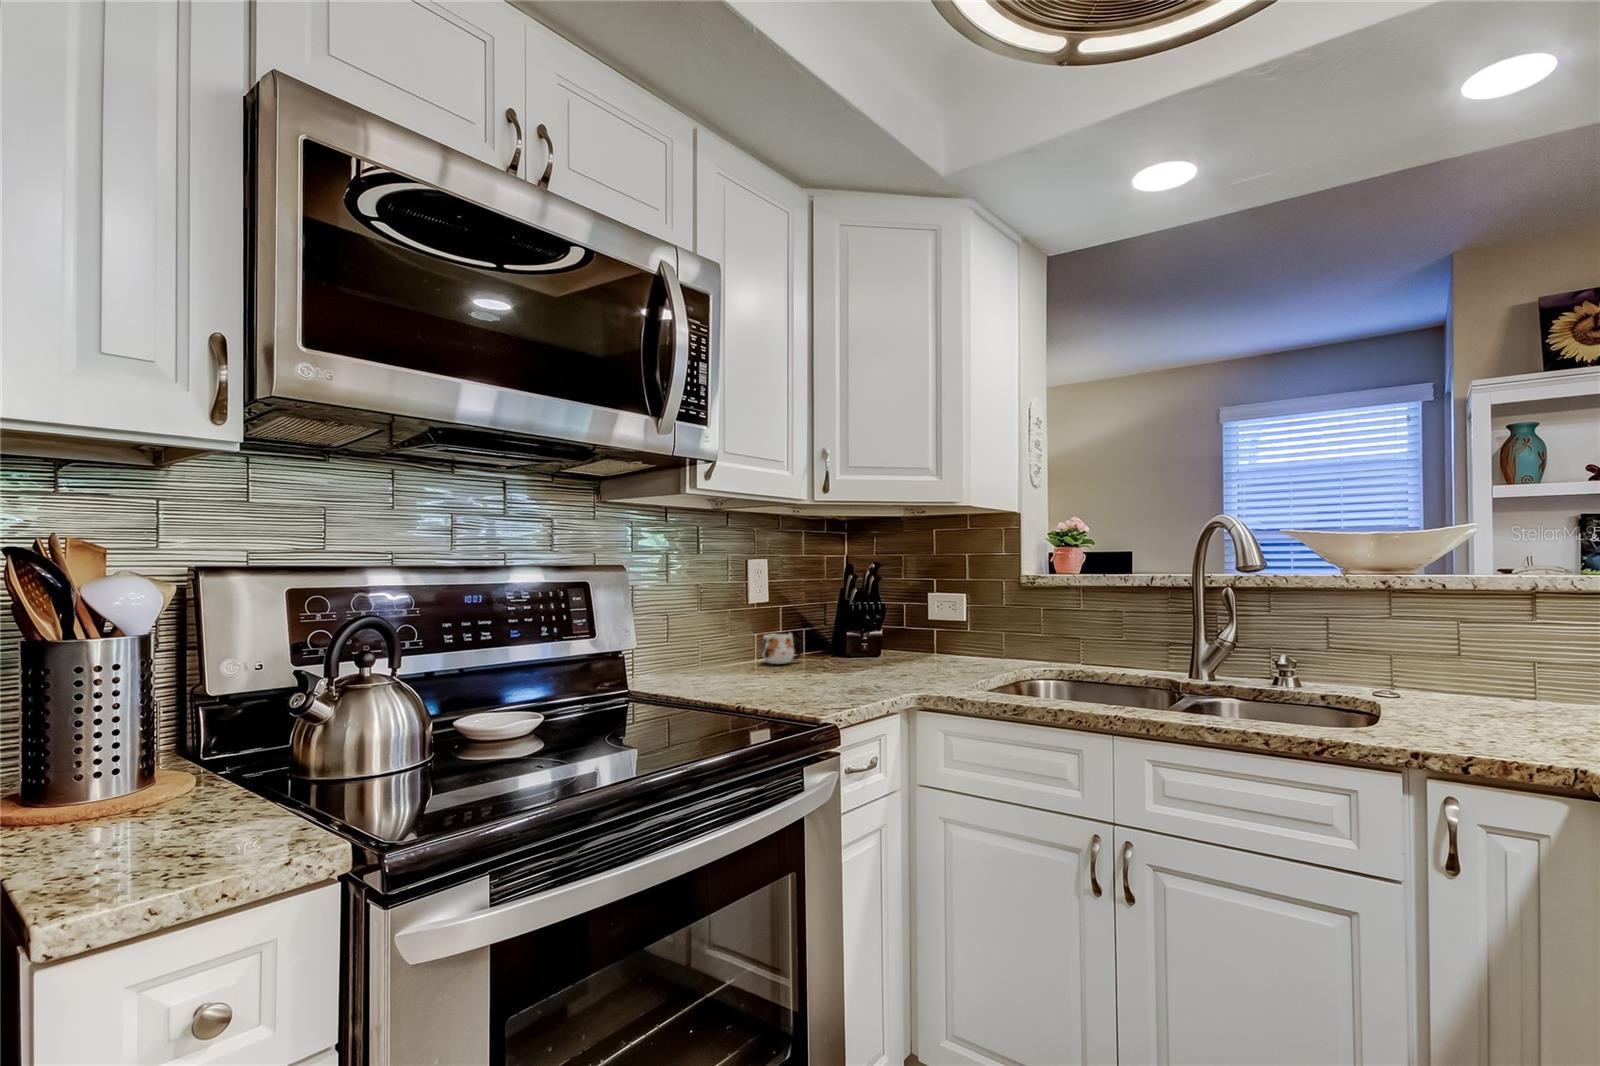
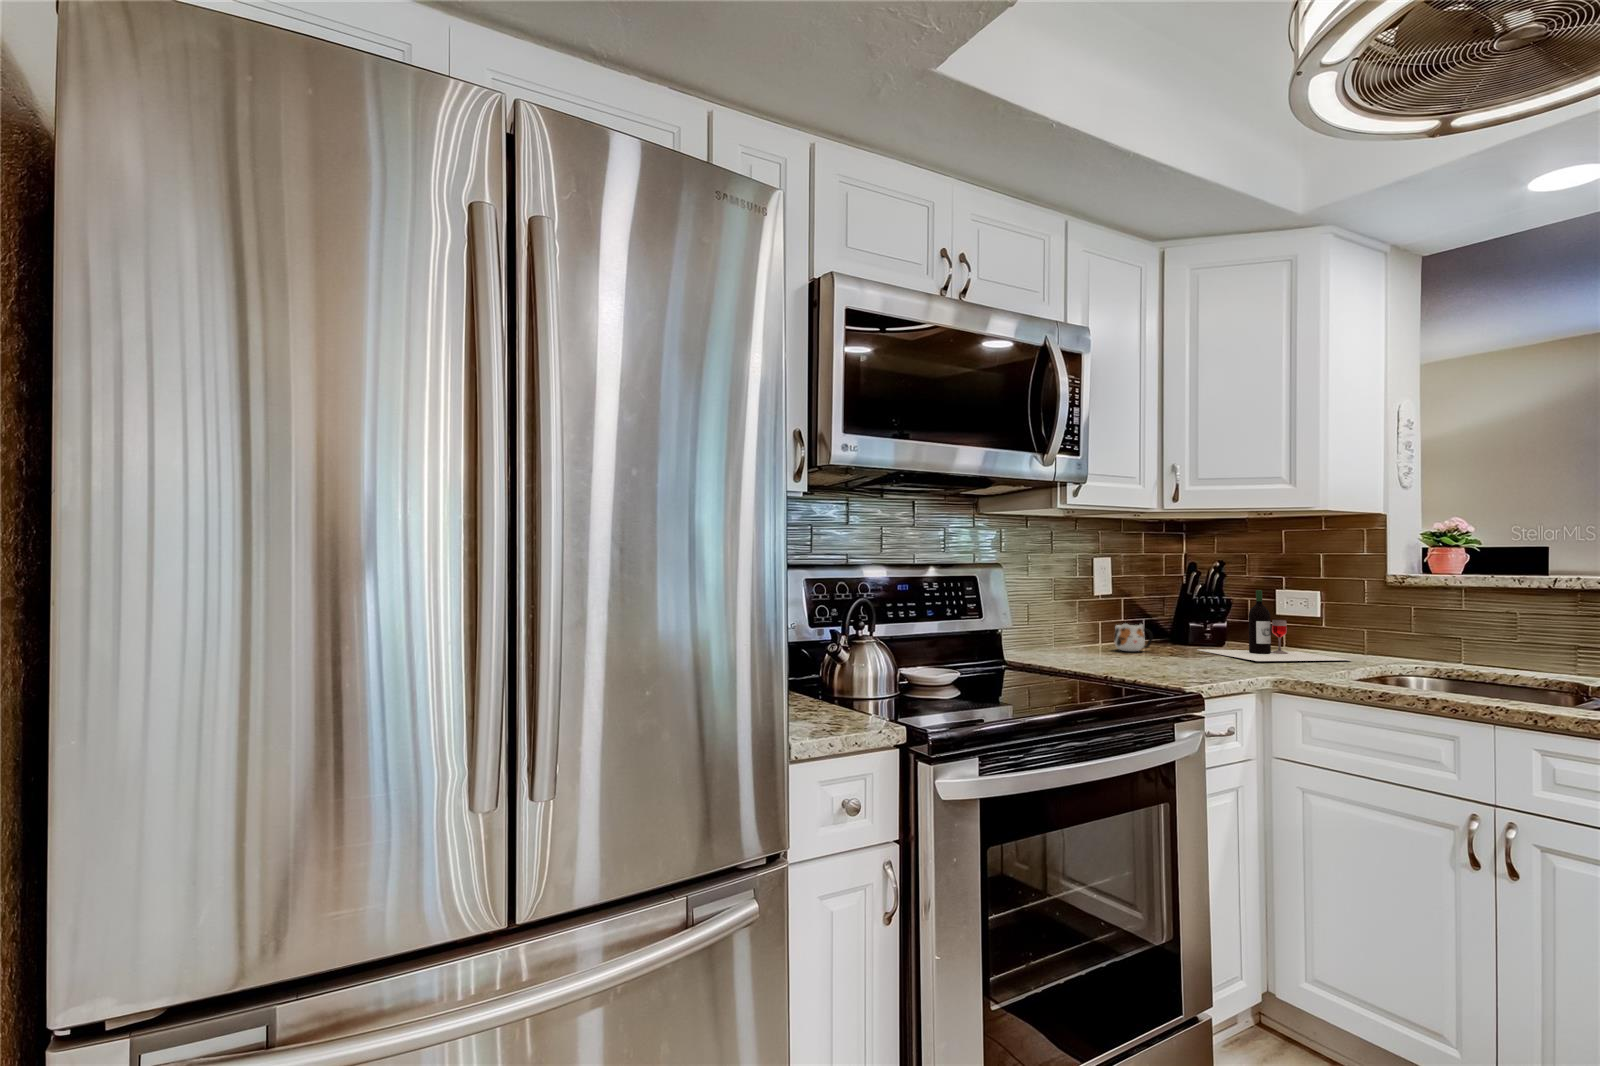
wine bottle: none [846,593,992,671] -> present [1199,590,1349,661]

